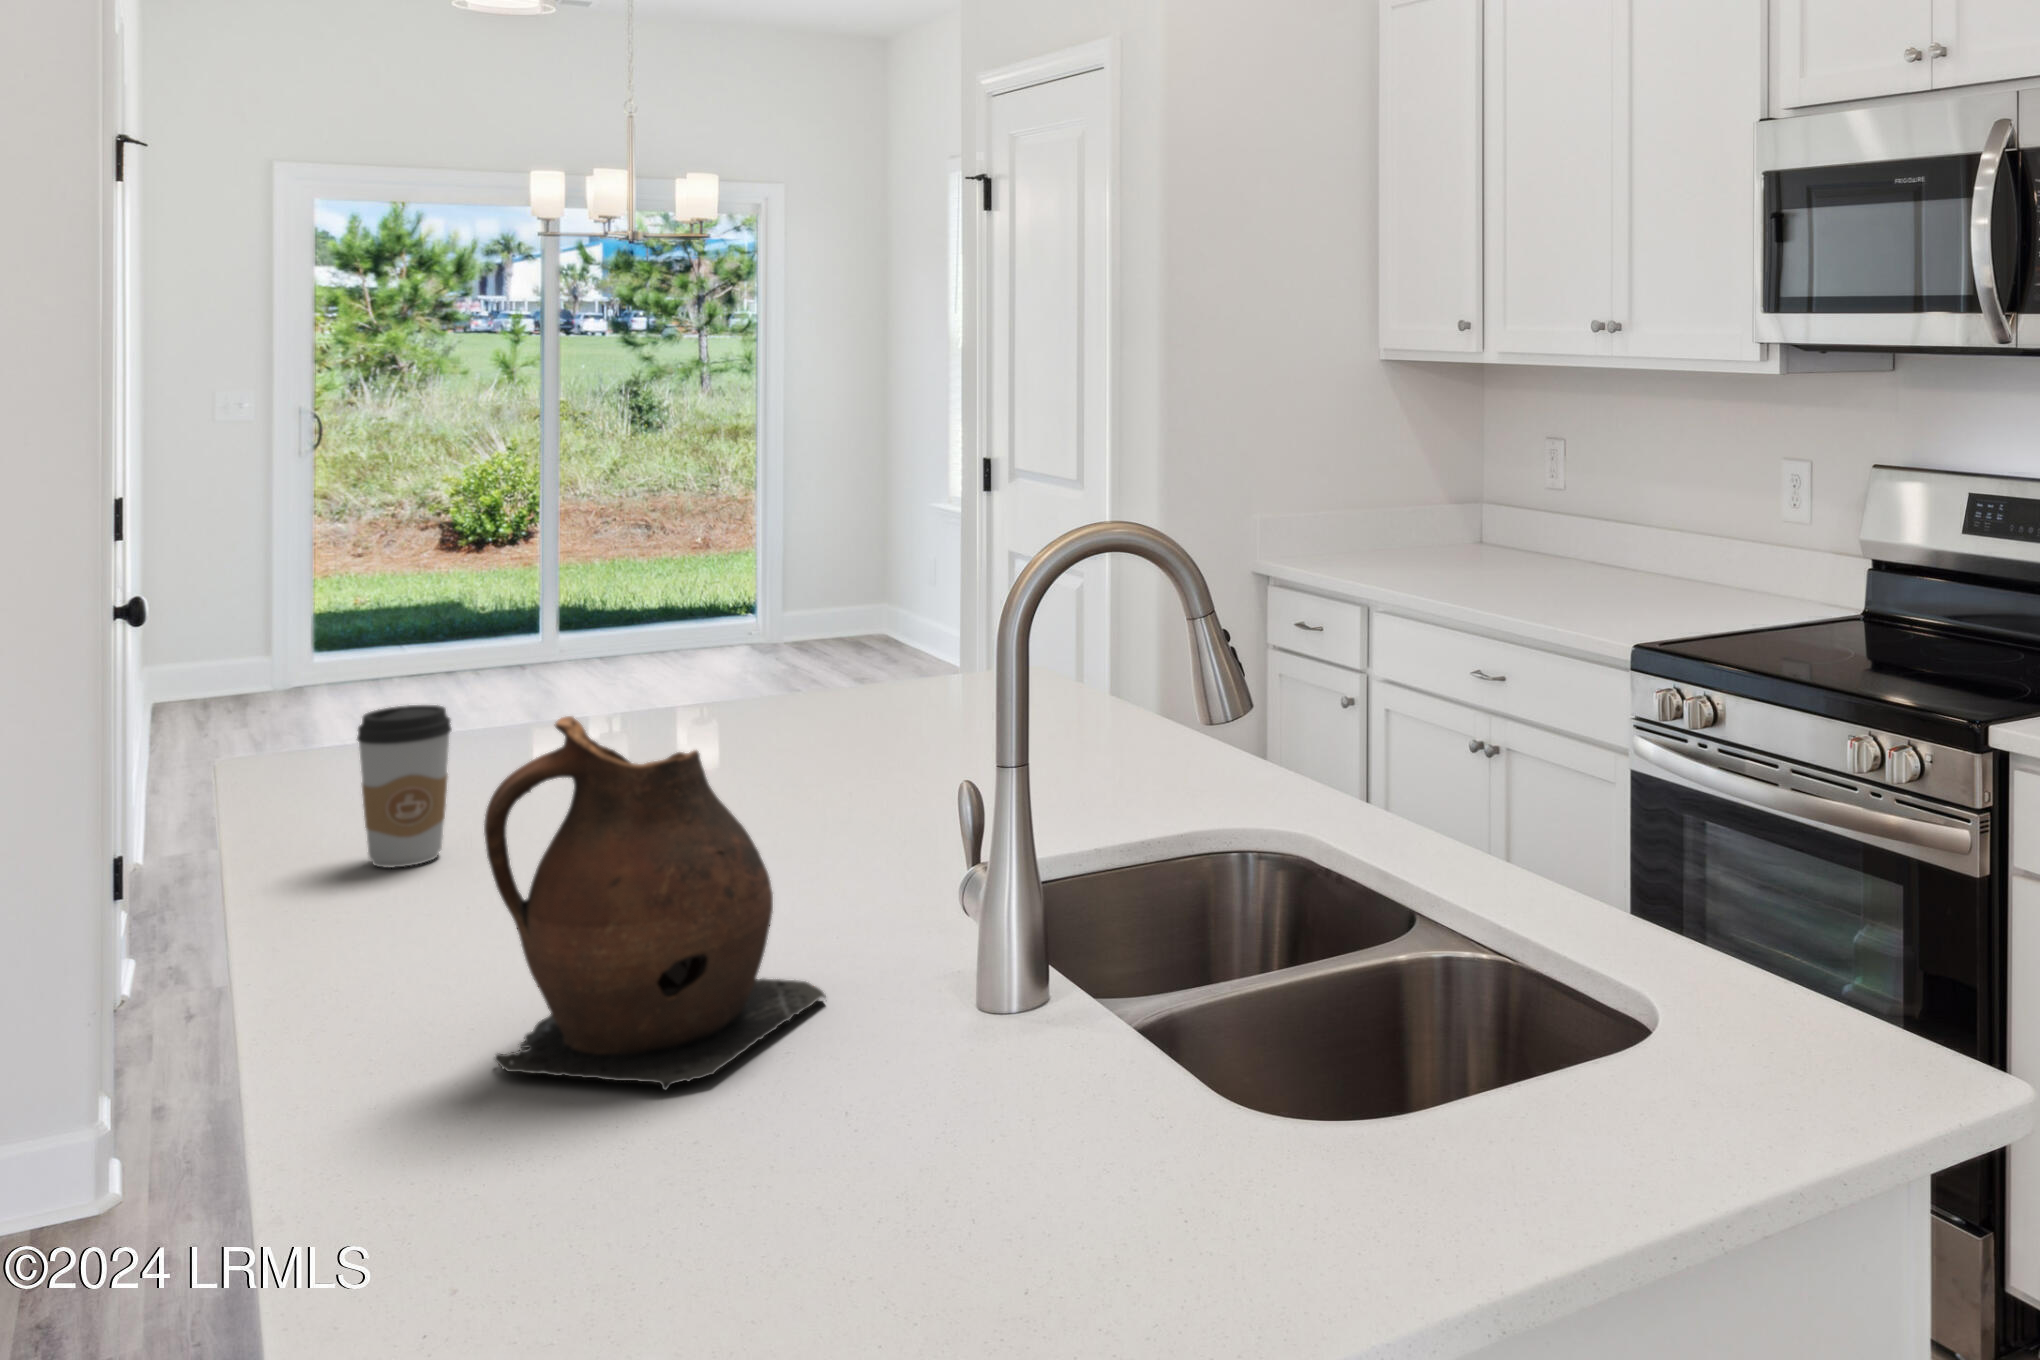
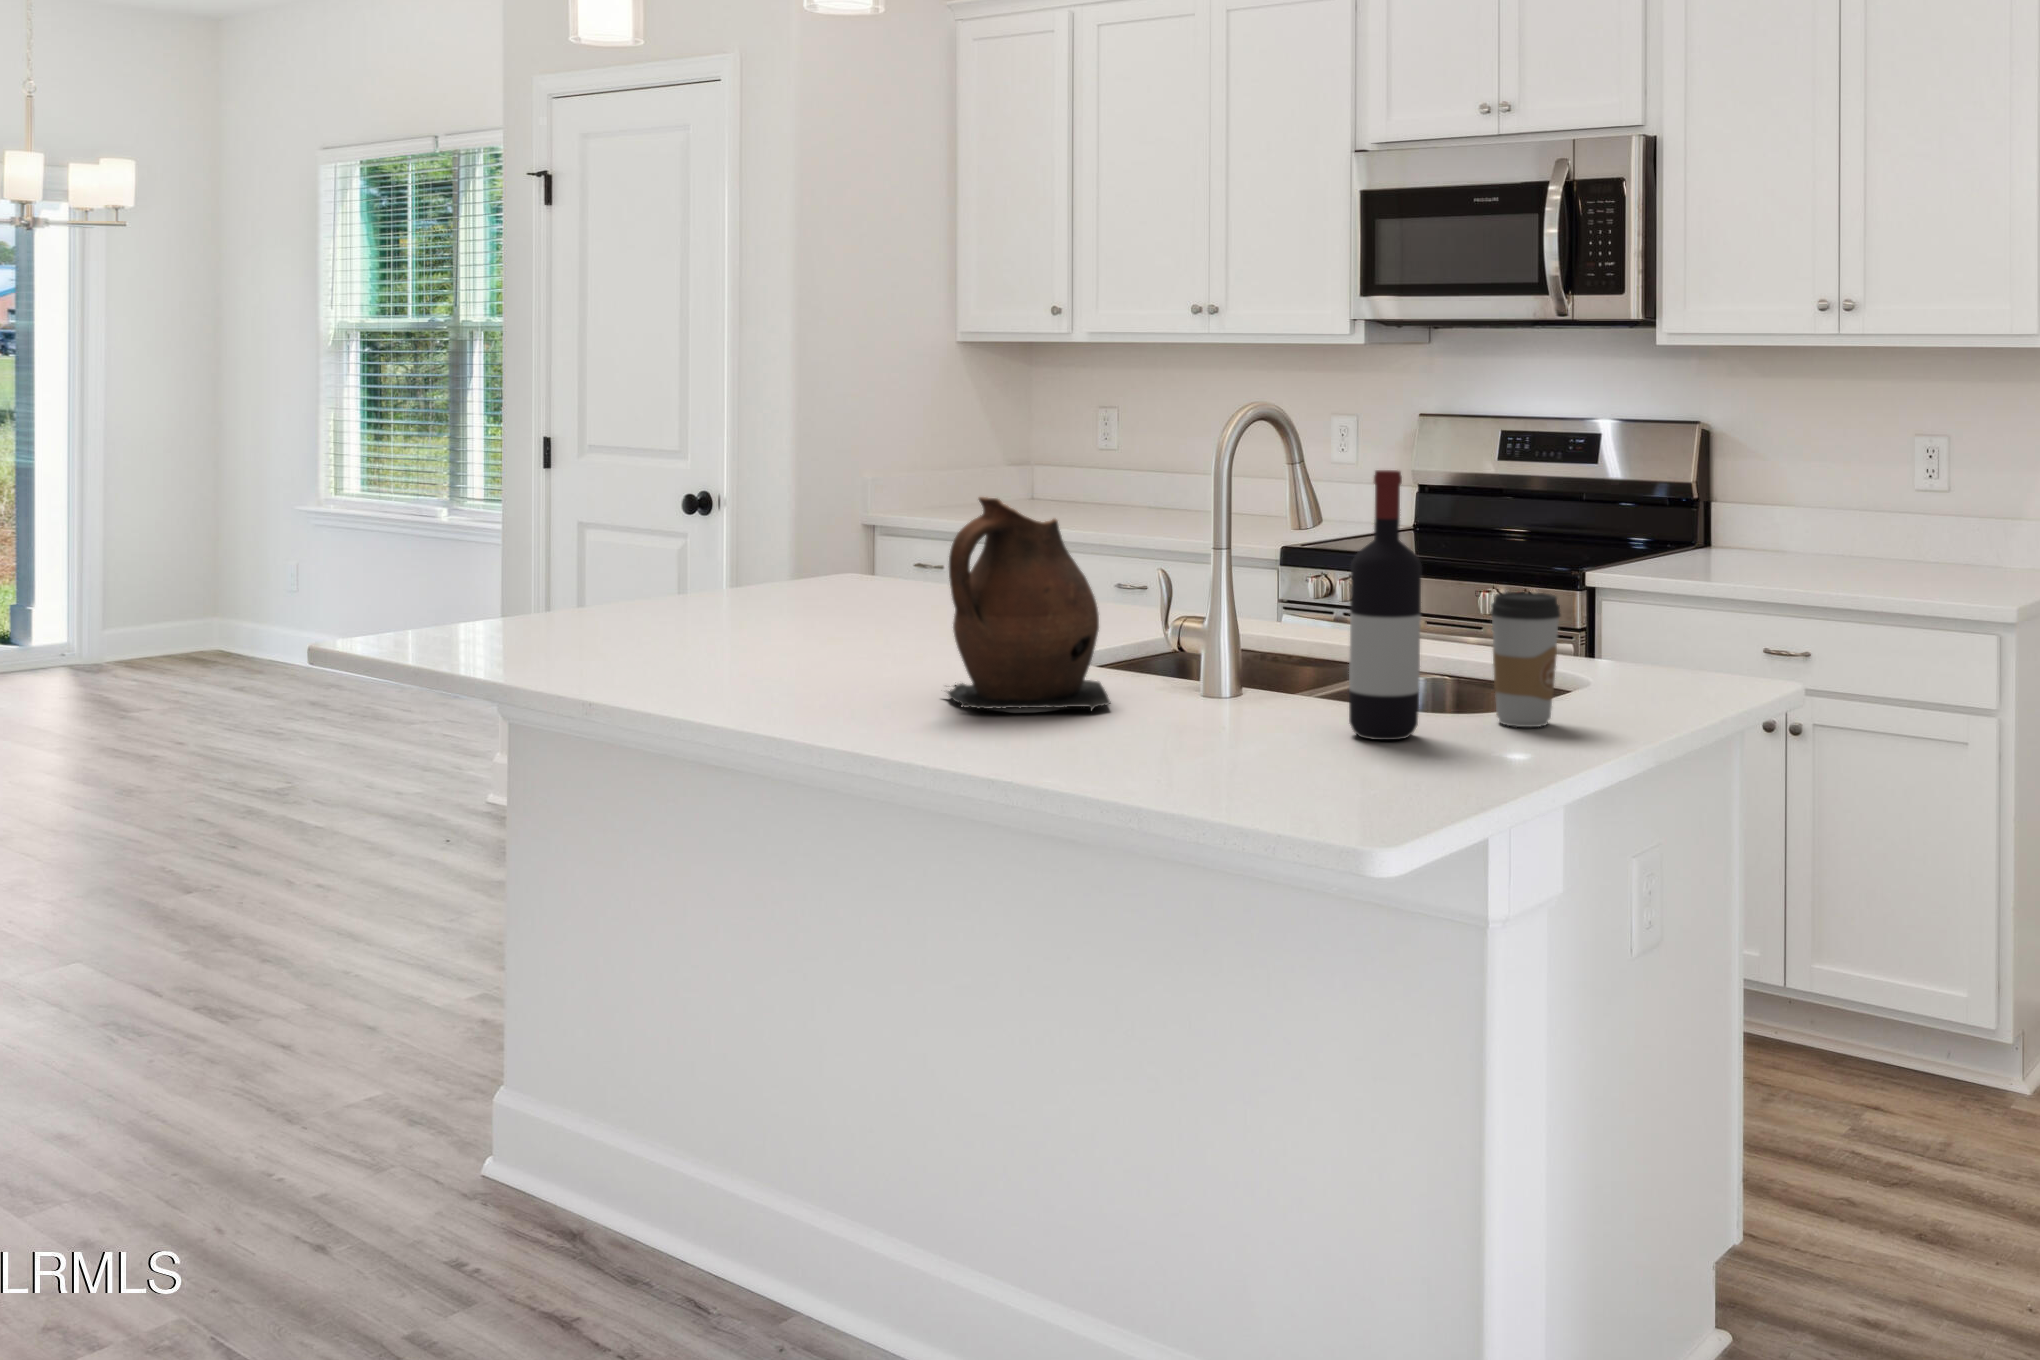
coffee cup: present [357,705,452,868] -> present [1491,592,1560,727]
wine bottle: none [922,745,1060,1269] -> present [1349,470,1422,740]

